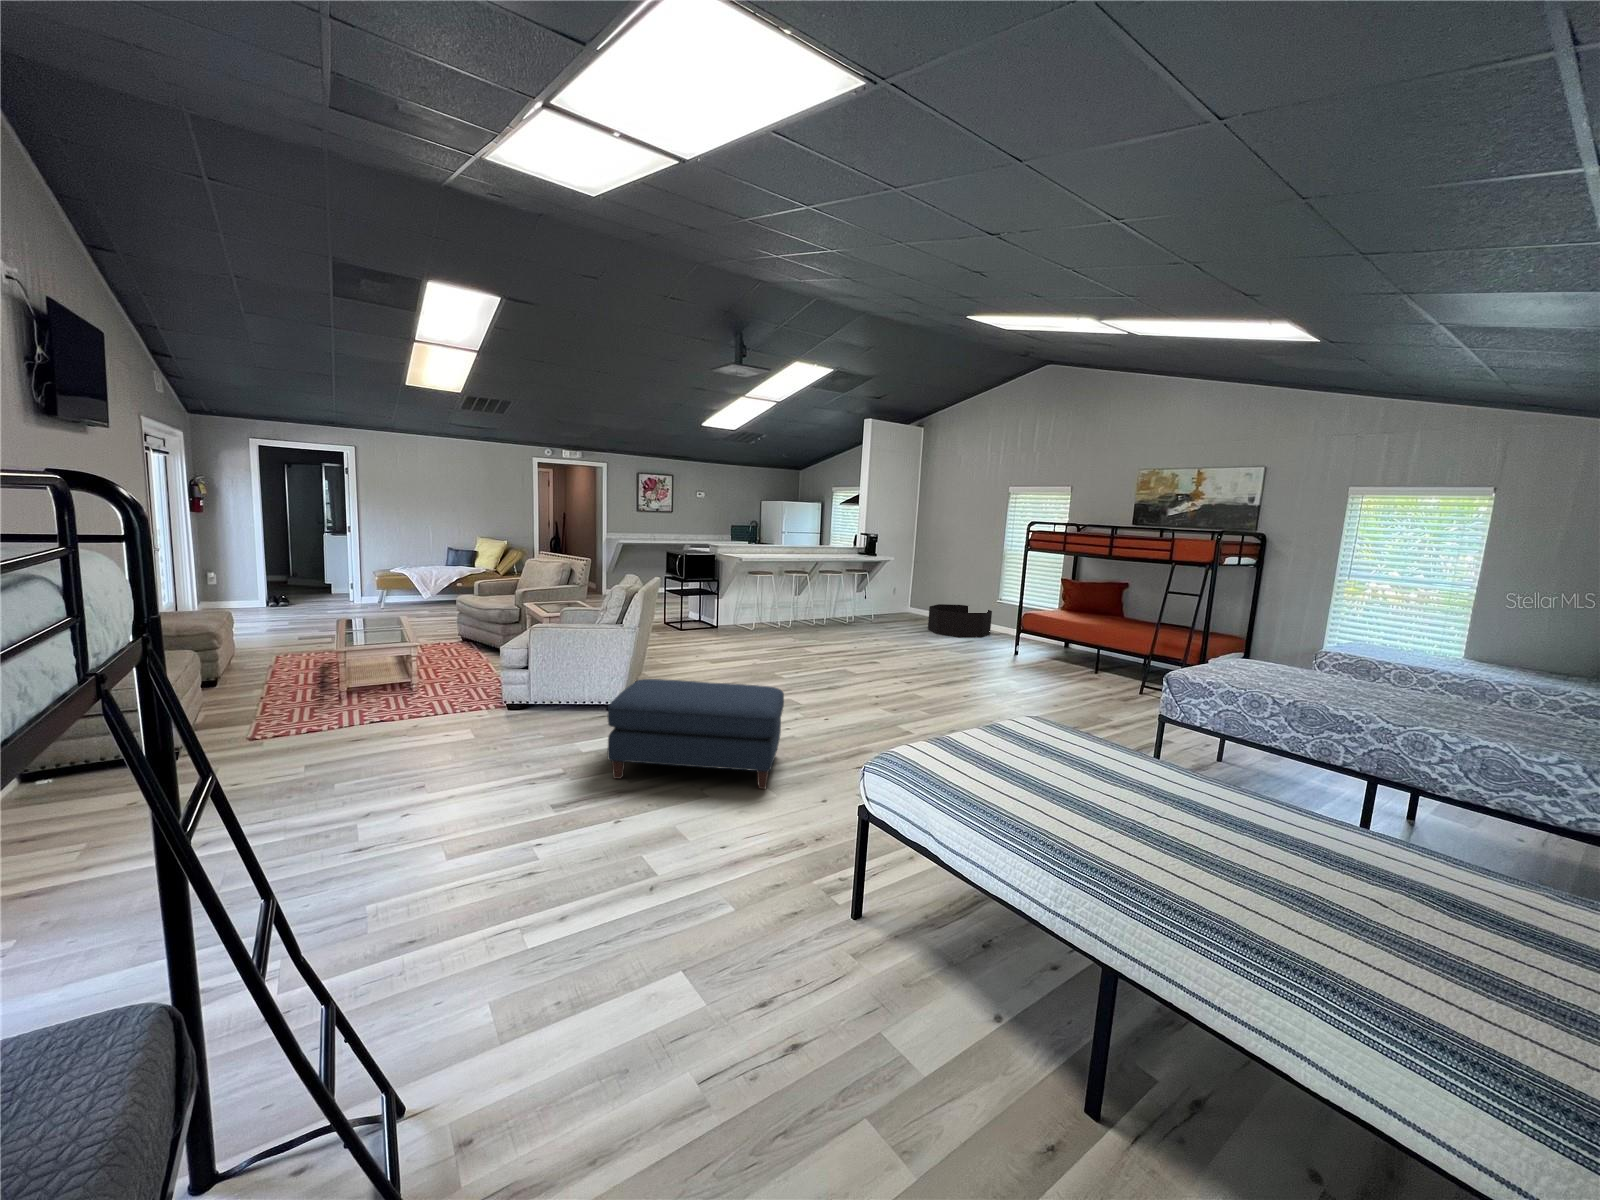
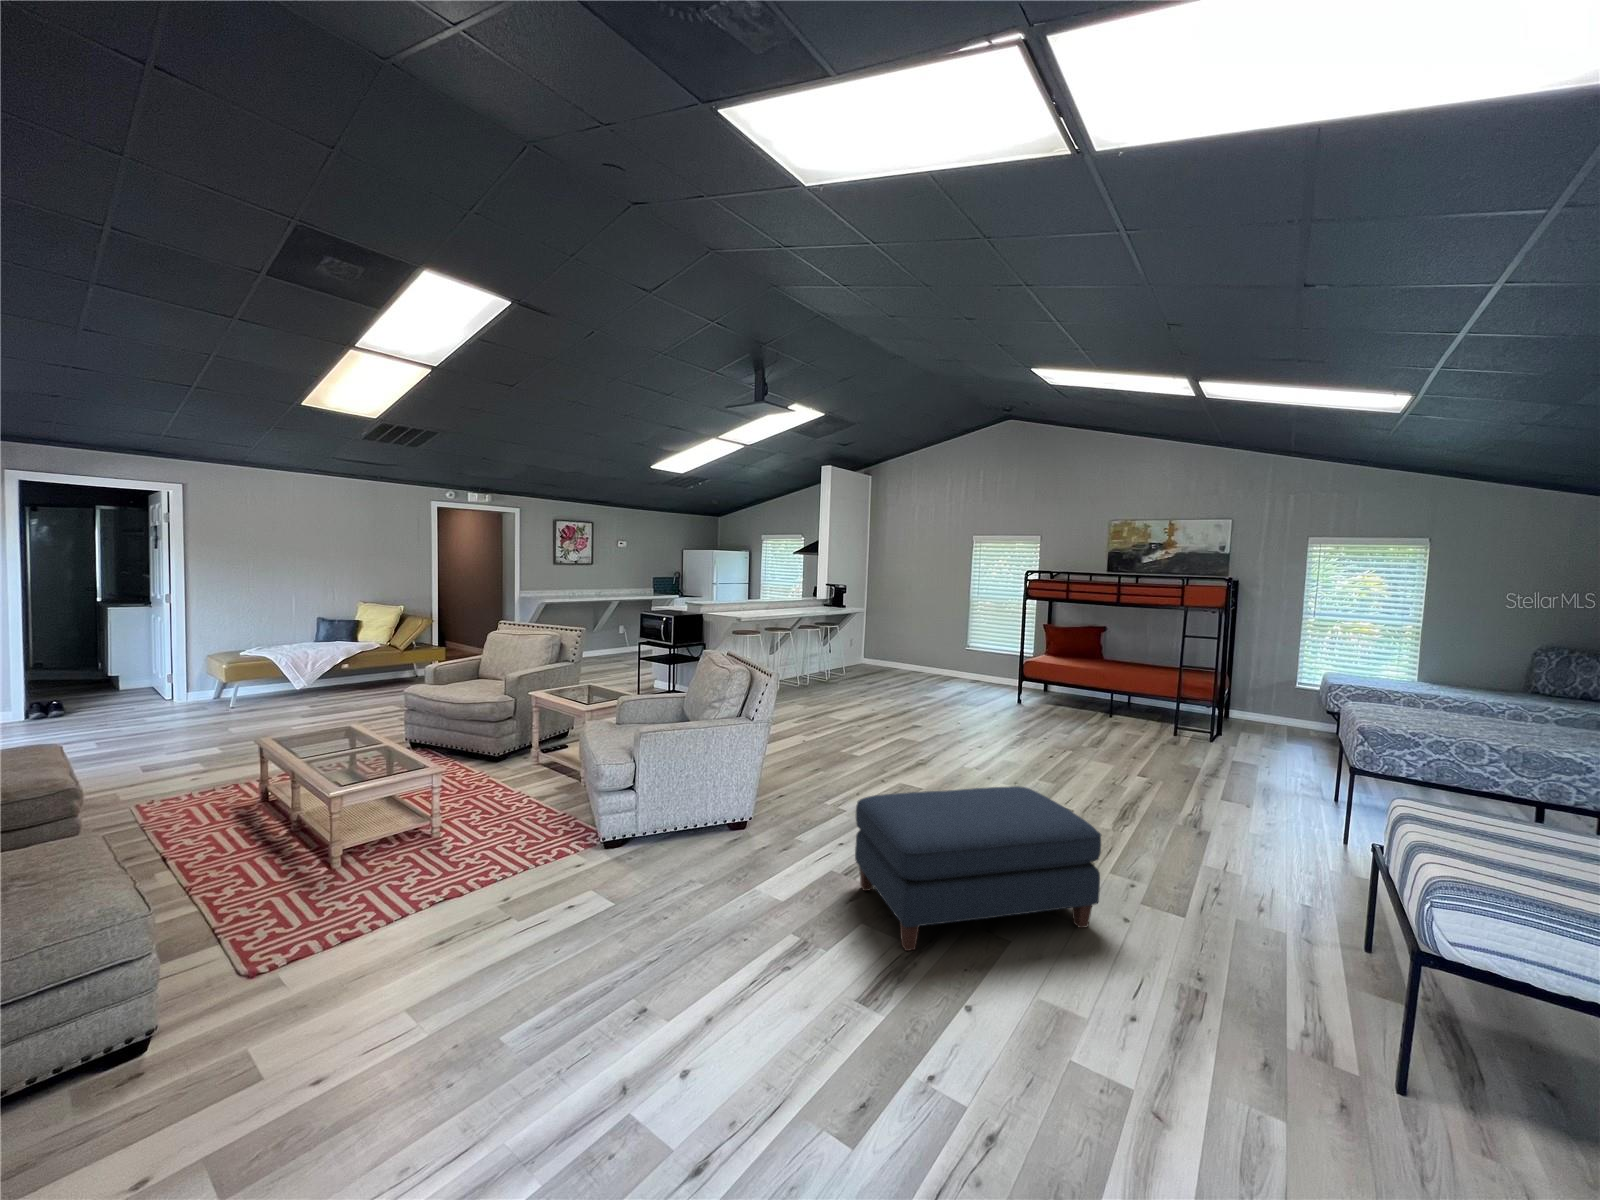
basket: present [928,604,992,638] -> none [898,652,958,686]

